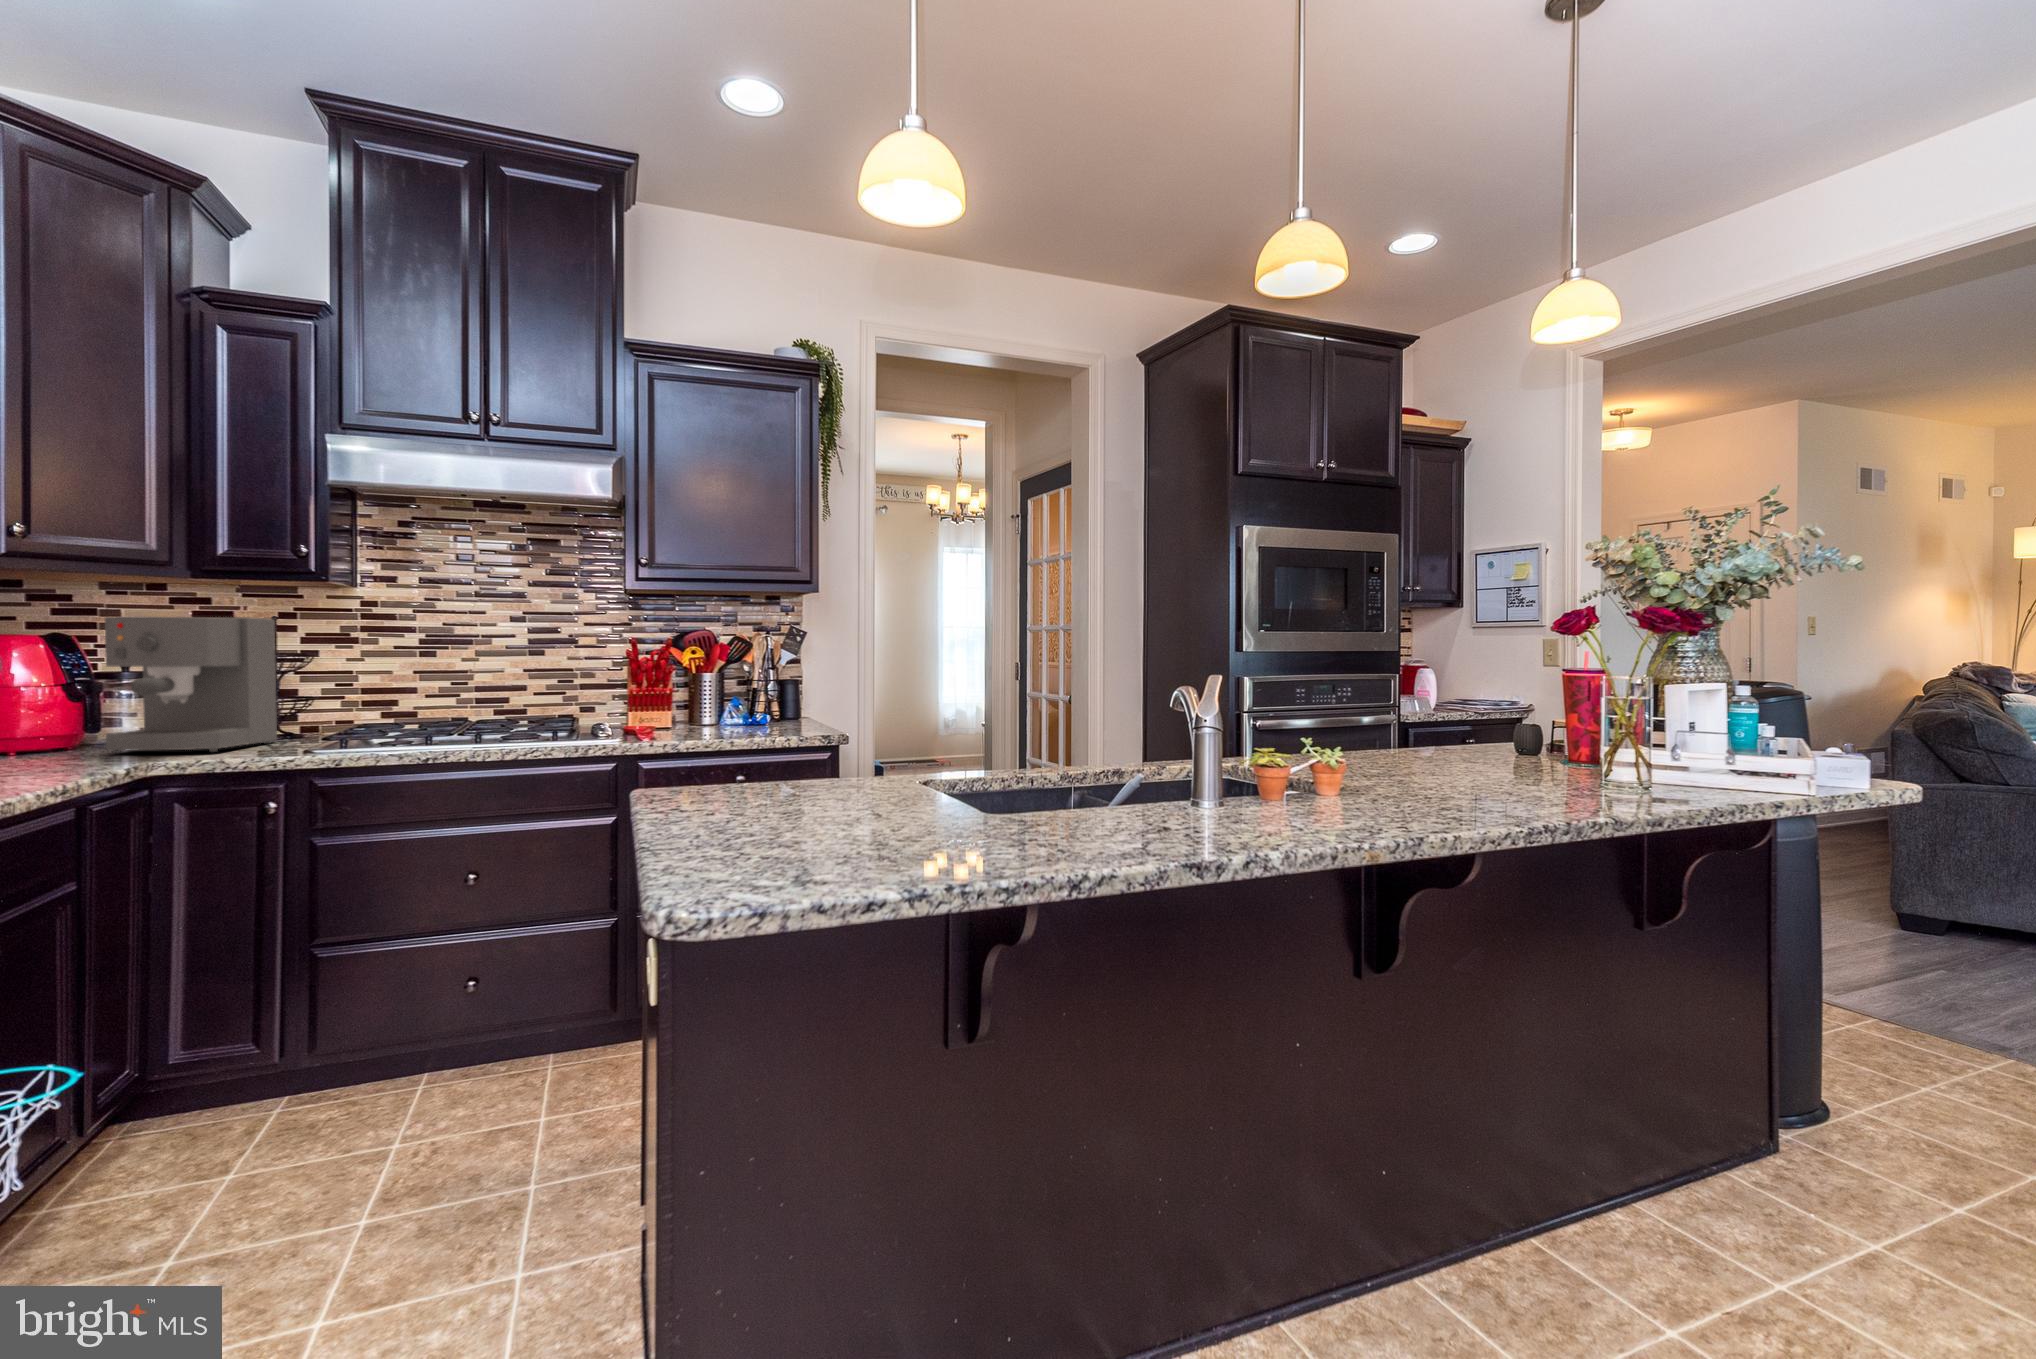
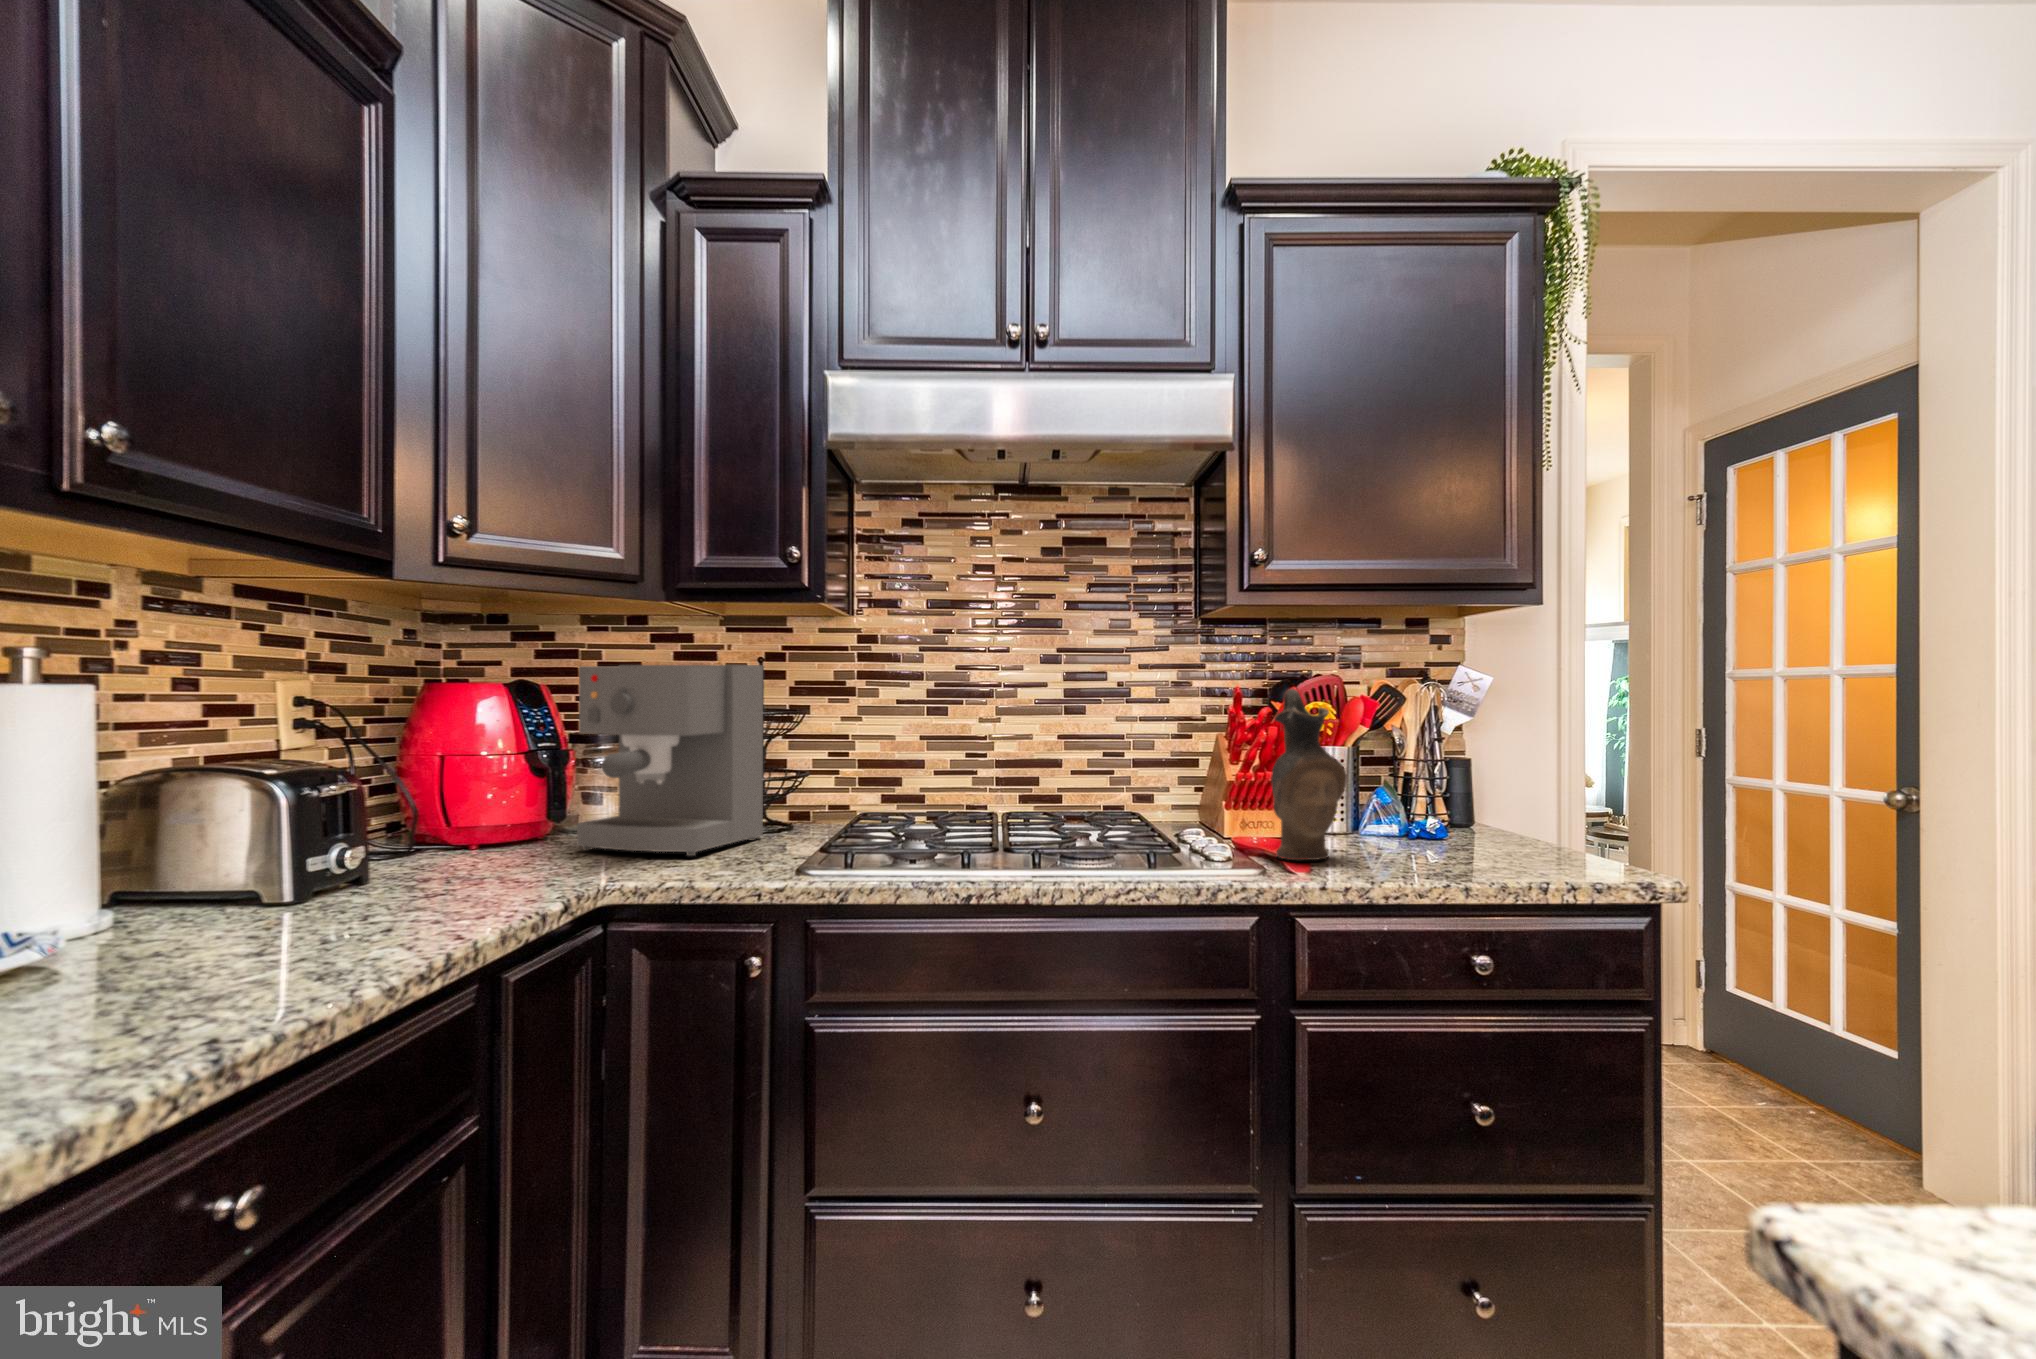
ceramic pitcher: none [653,635,697,736] -> present [1271,689,1347,860]

